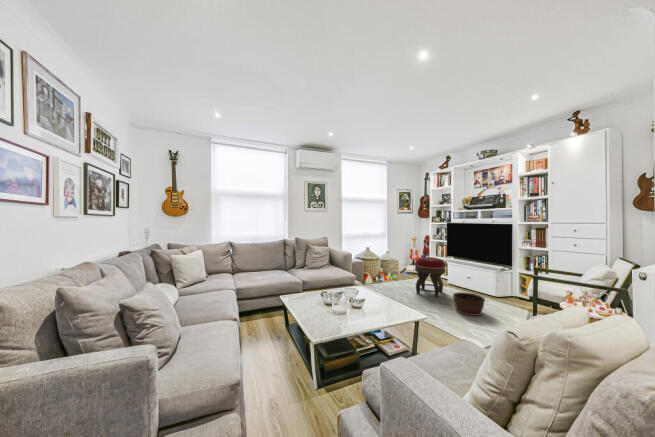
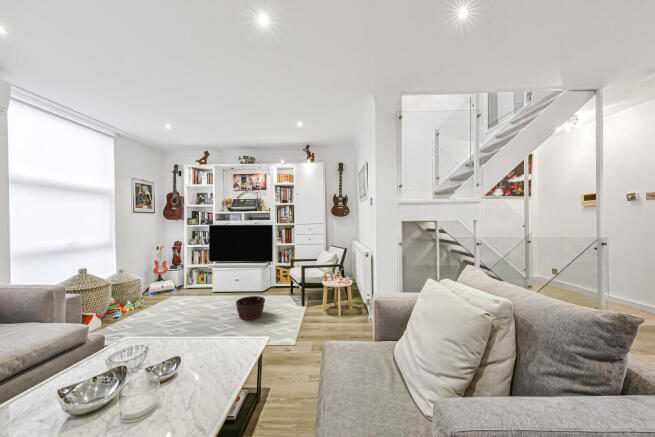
footstool: present [415,257,445,297] -> none [180,266,217,315]

